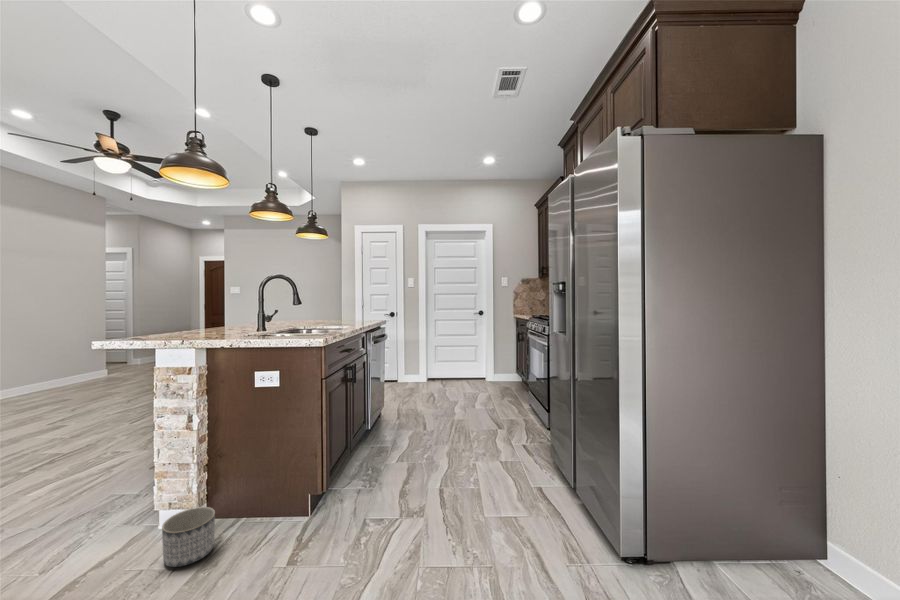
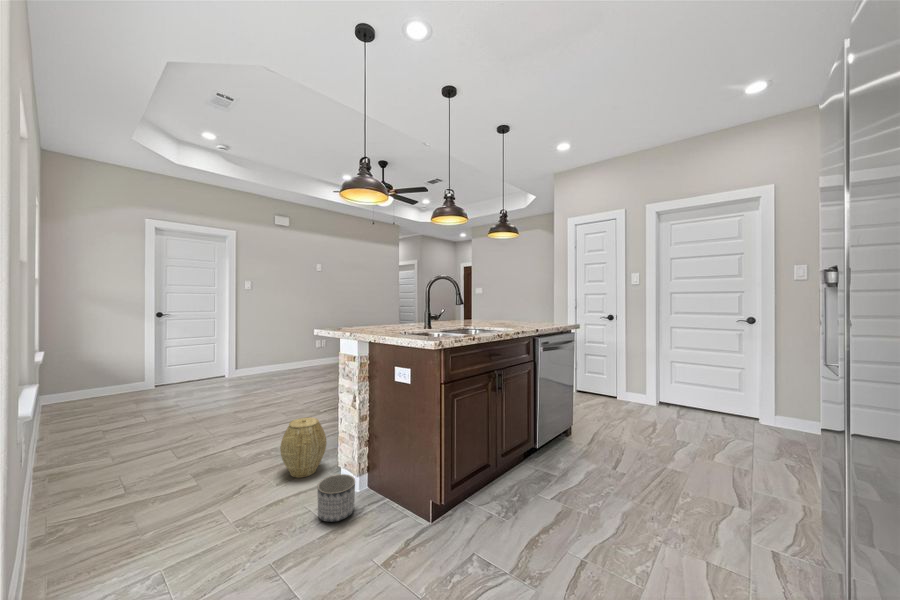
woven basket: none [35,464,121,555] -> present [280,417,327,478]

